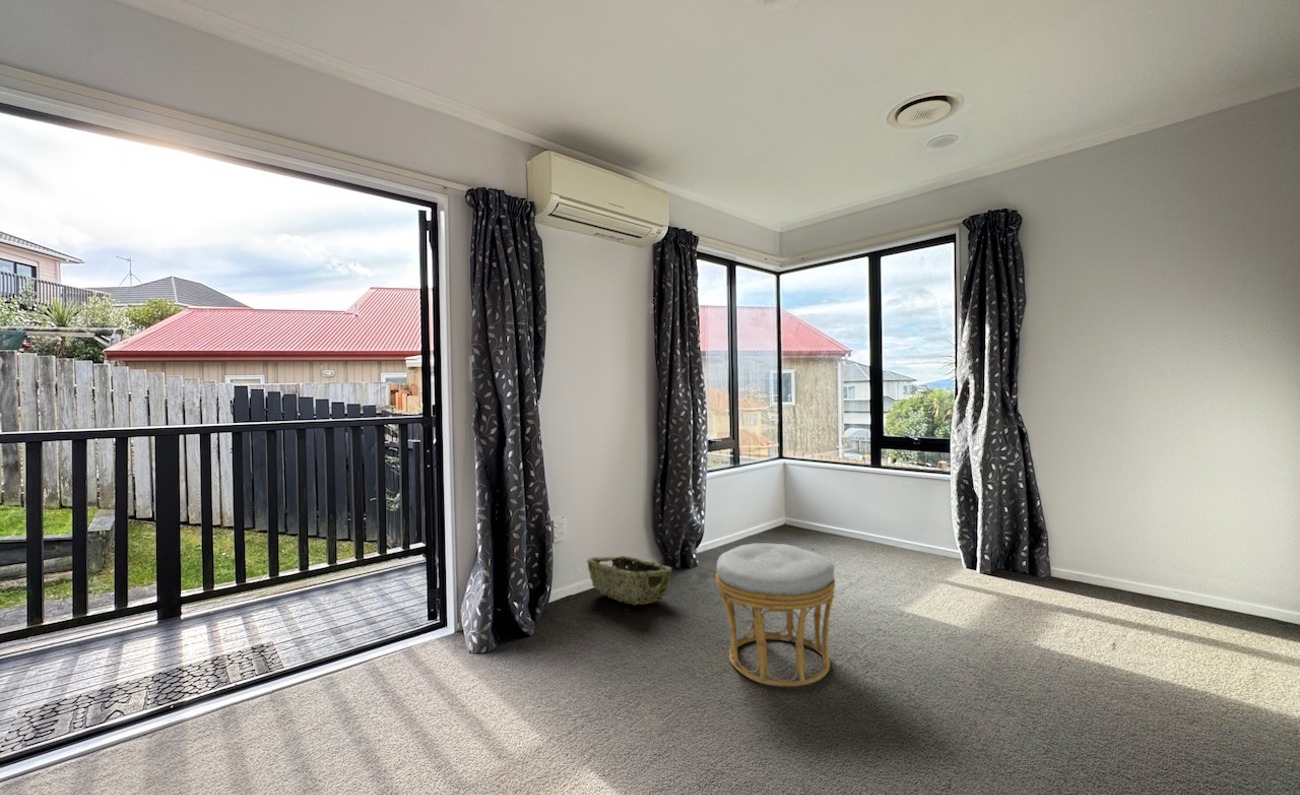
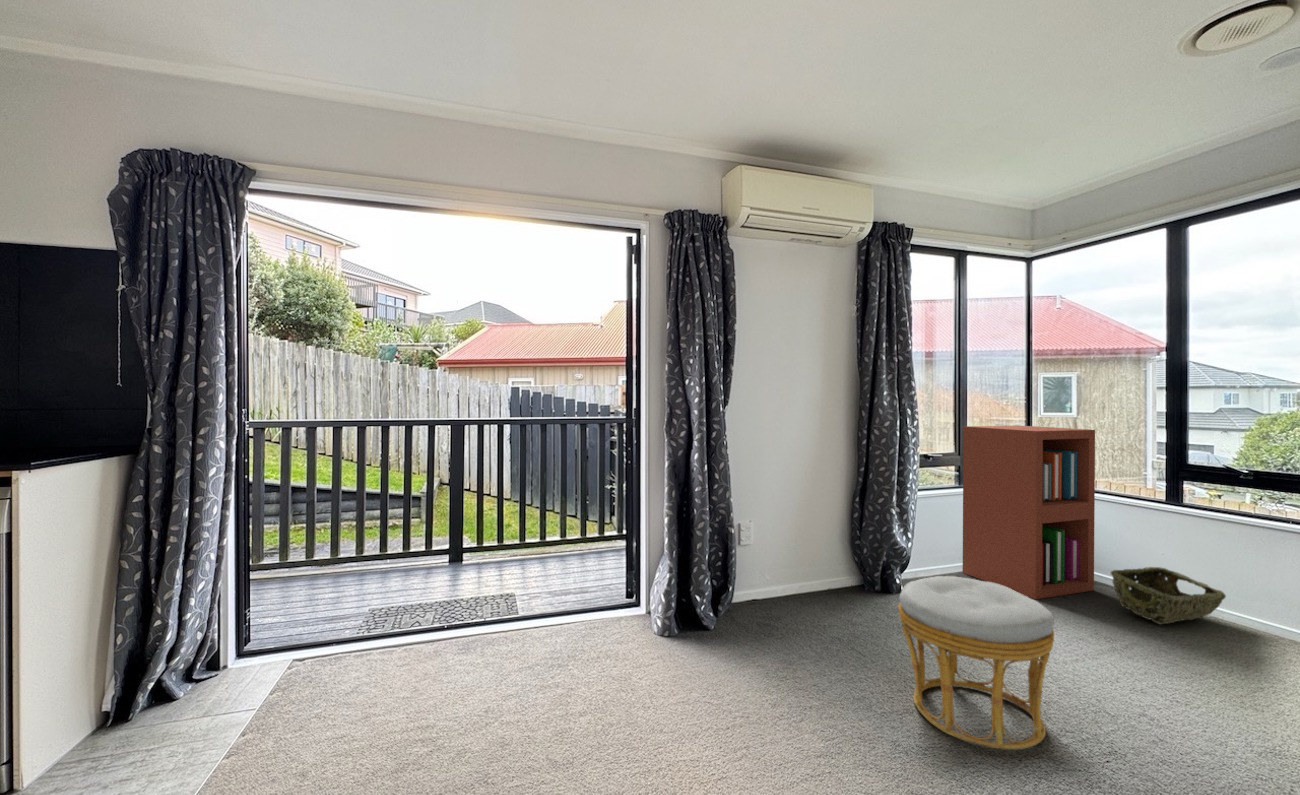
bookshelf: none [737,412,830,554] -> present [963,425,1095,599]
woven basket: present [587,556,672,605] -> present [1111,567,1226,624]

